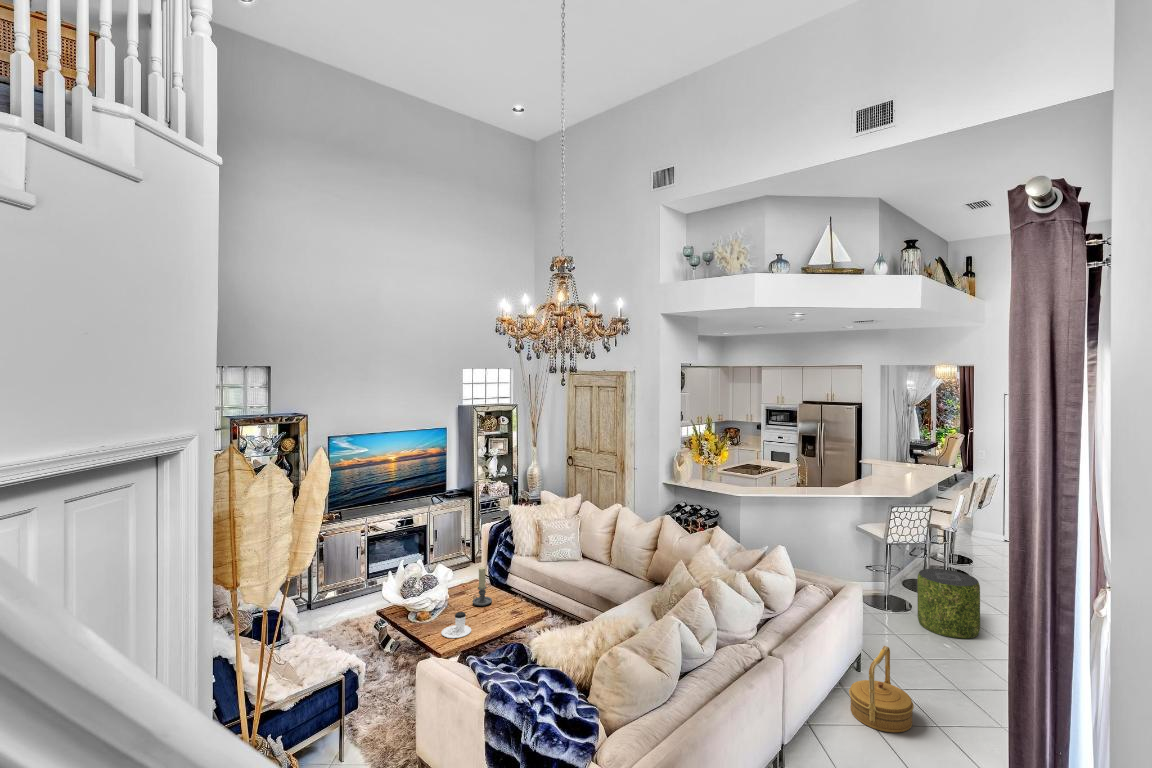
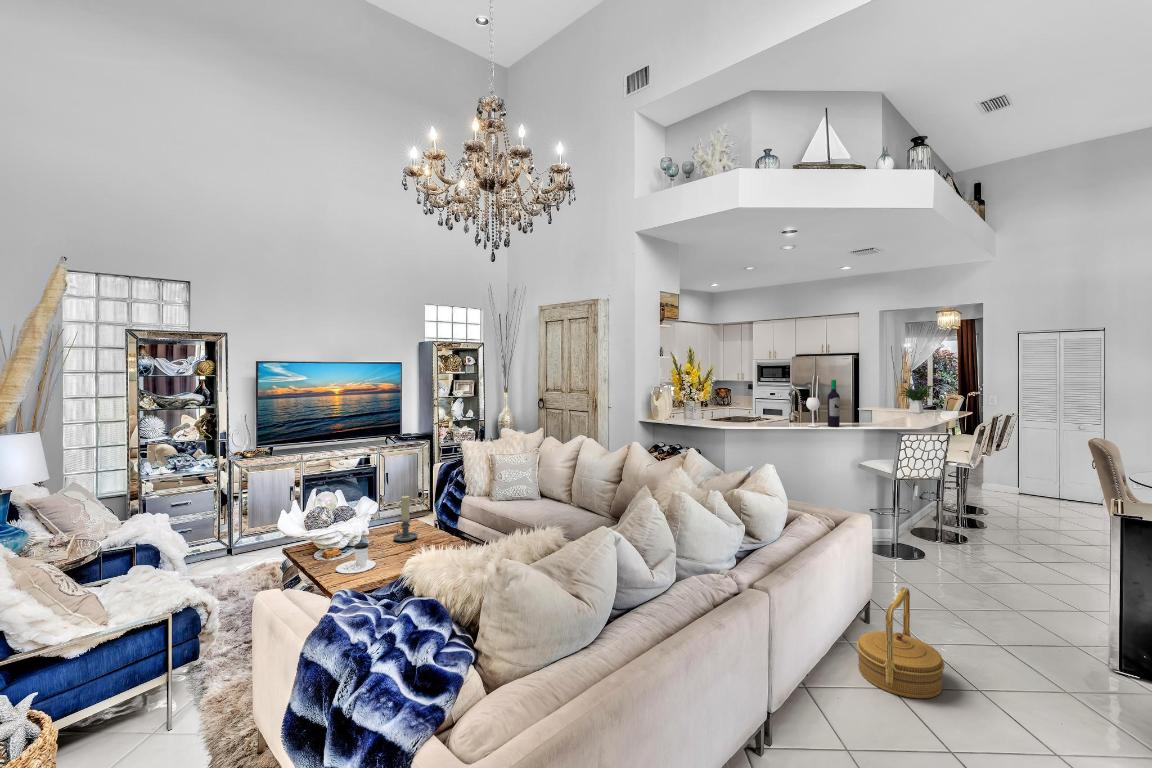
flower arrangement: none [894,435,929,468] -> present [900,379,934,413]
wine bottle: none [812,450,841,492] -> present [806,380,840,427]
pouf: present [917,569,980,639] -> none [932,509,1009,588]

